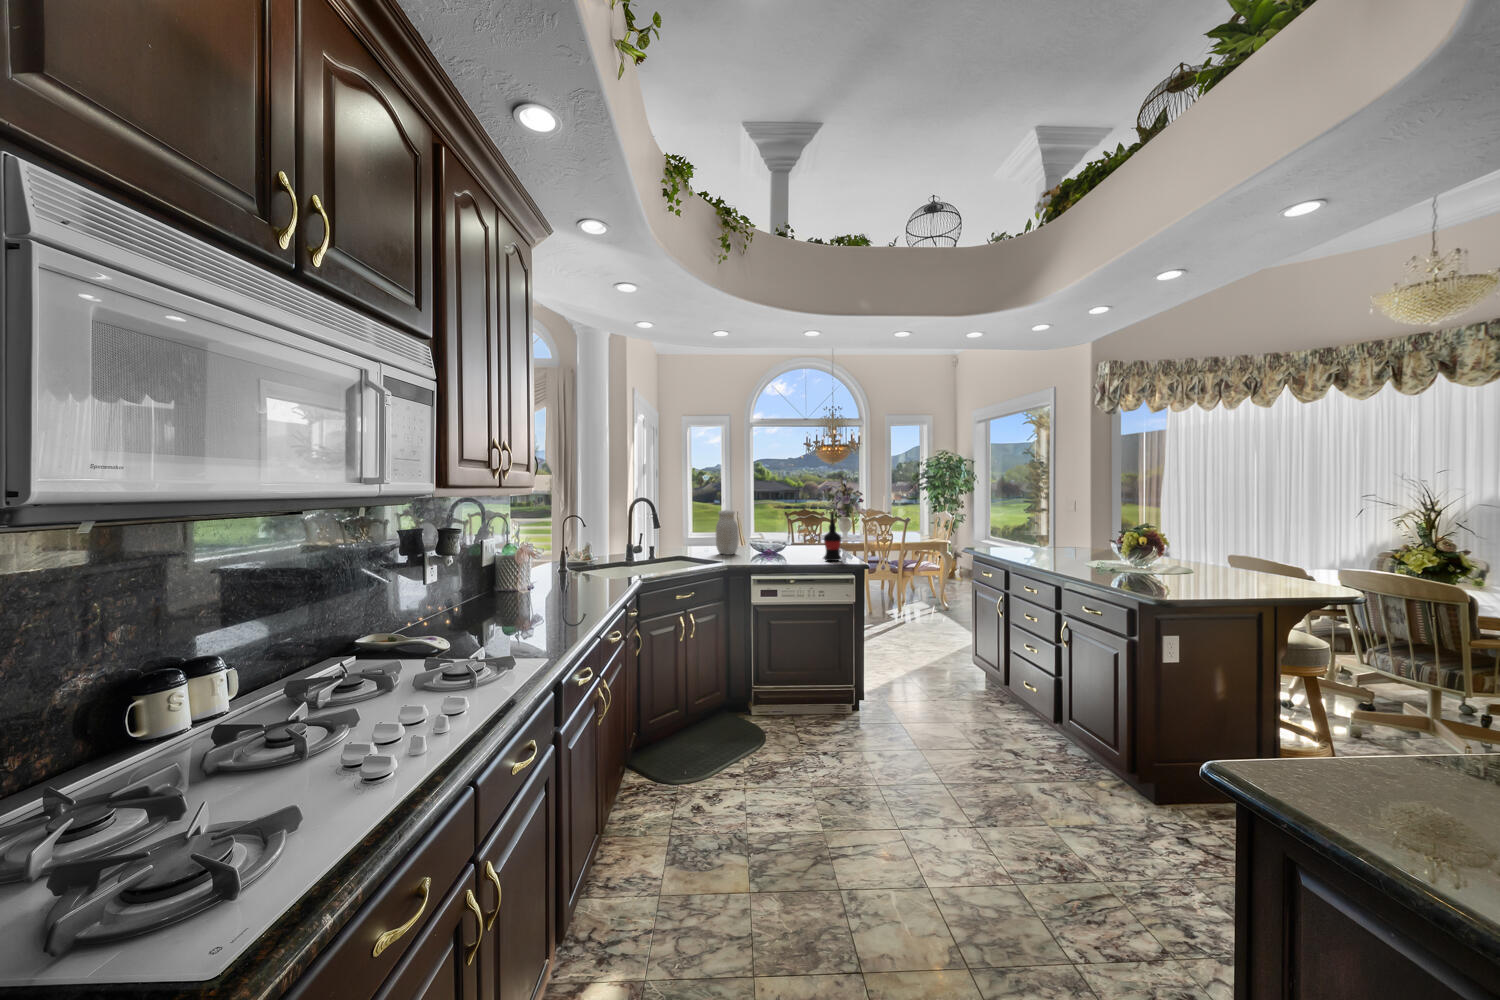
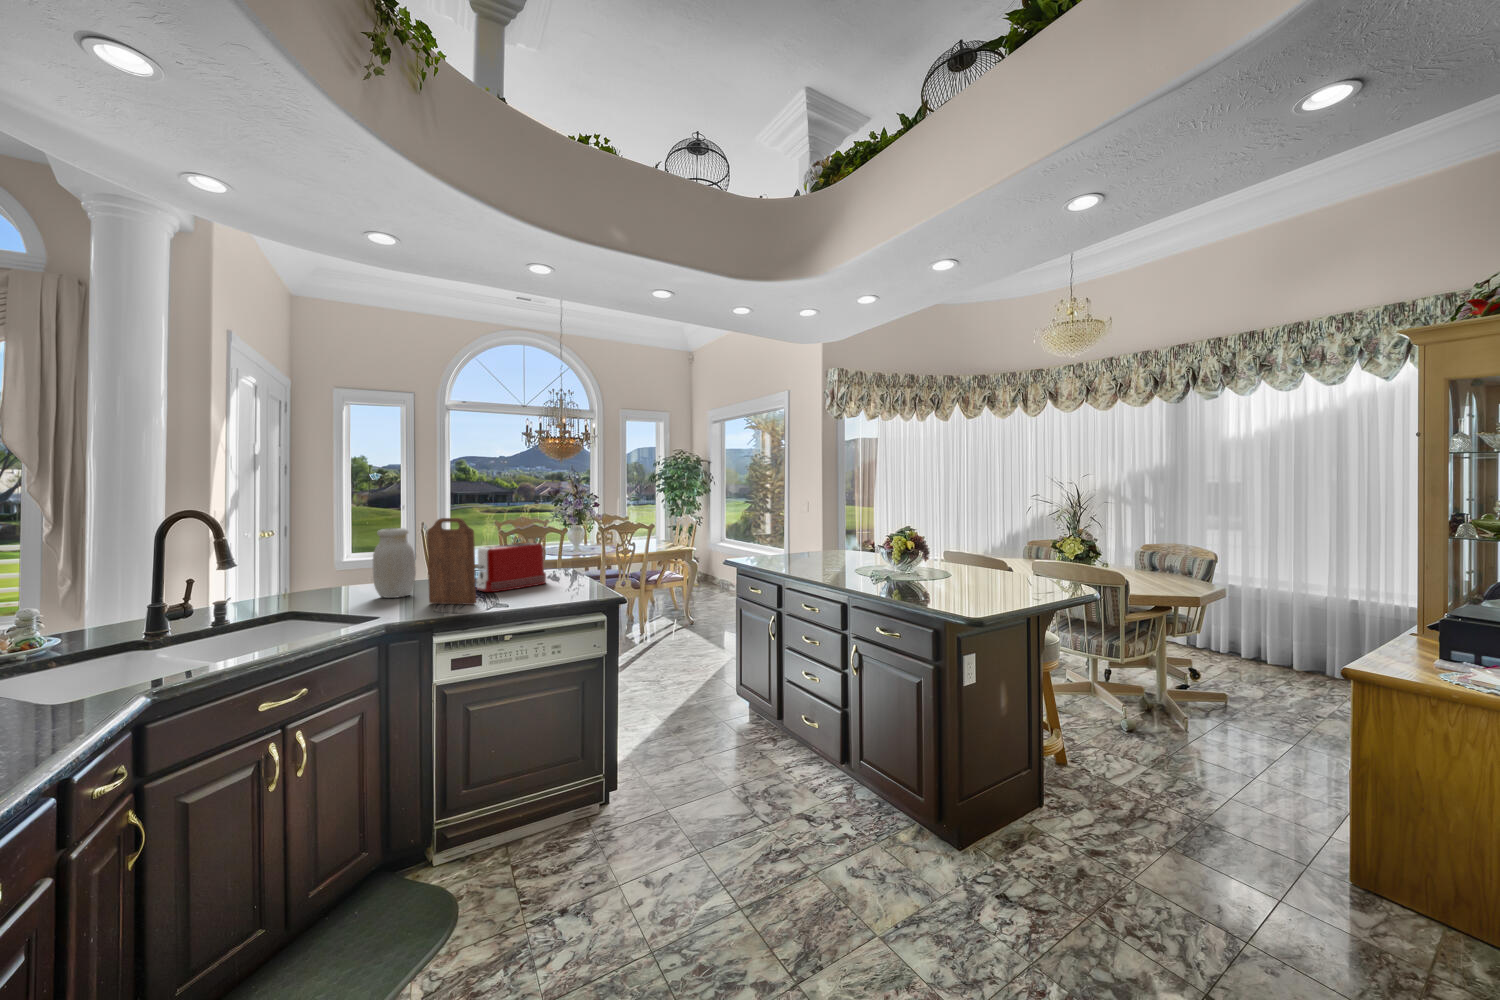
cutting board: none [747,504,775,560] -> present [427,518,476,605]
wine bottle: present [824,512,841,561] -> none [556,527,583,599]
toaster: none [773,524,818,555] -> present [476,542,546,592]

